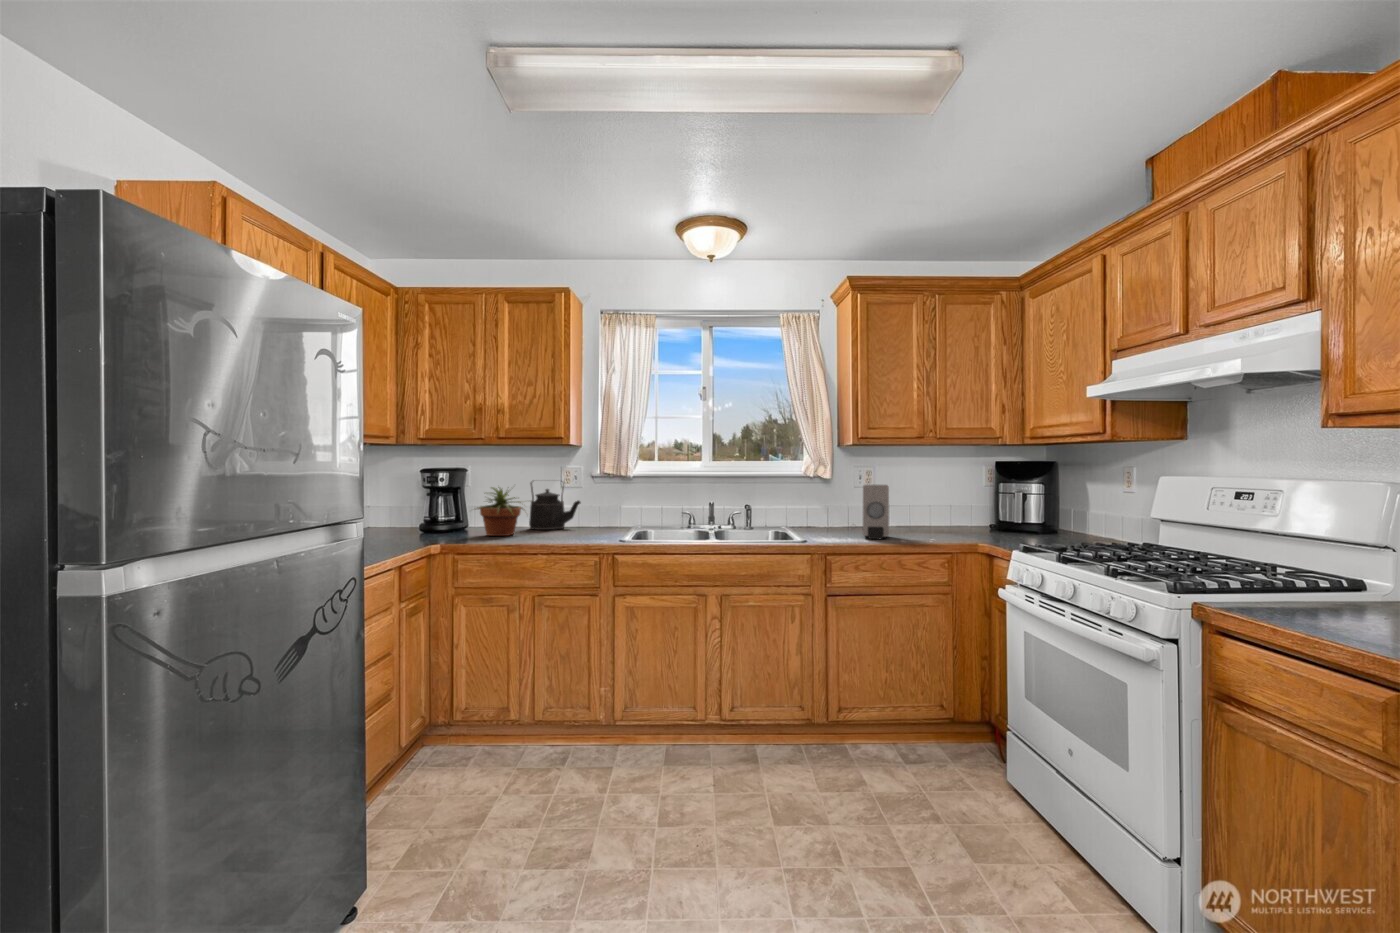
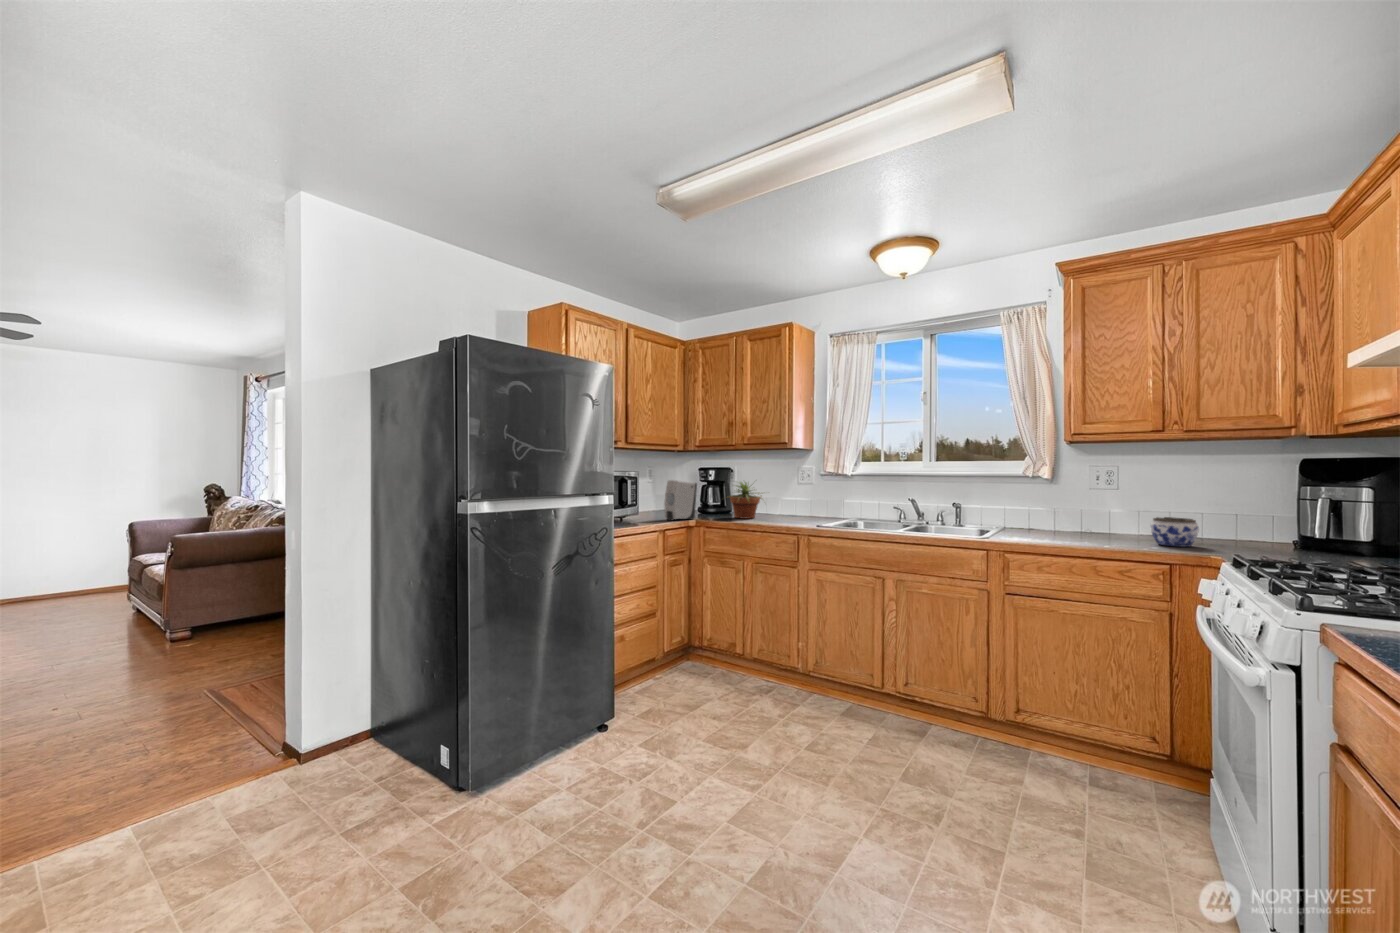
kettle: present [529,482,580,530] -> none [775,477,814,516]
soap dispenser: present [863,484,889,539] -> present [664,480,697,520]
jar: none [925,513,958,537] -> present [1151,517,1199,547]

